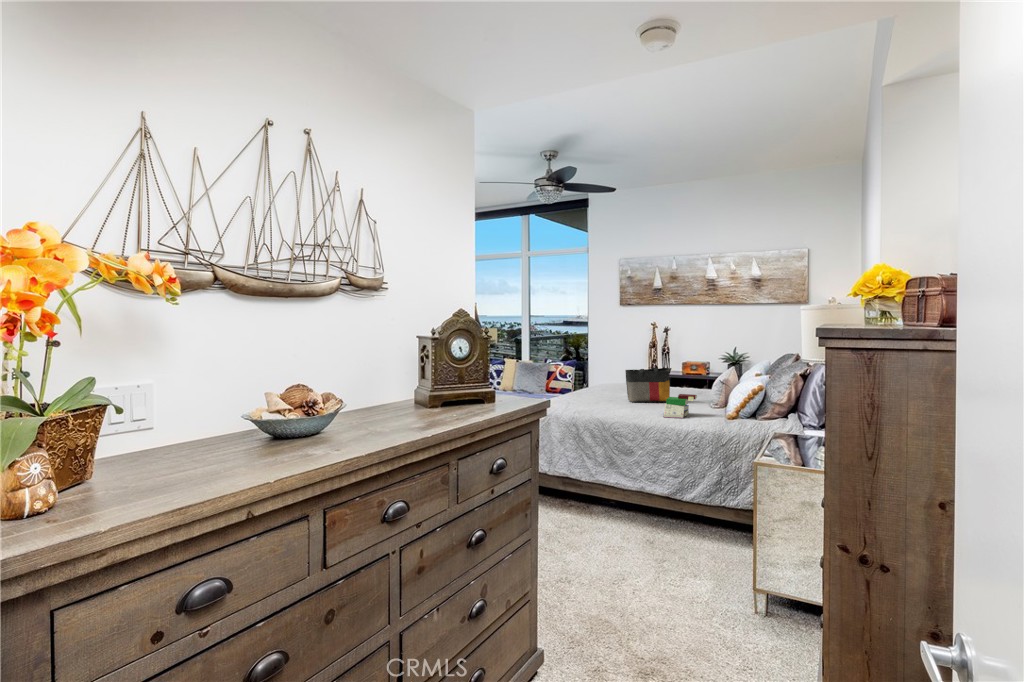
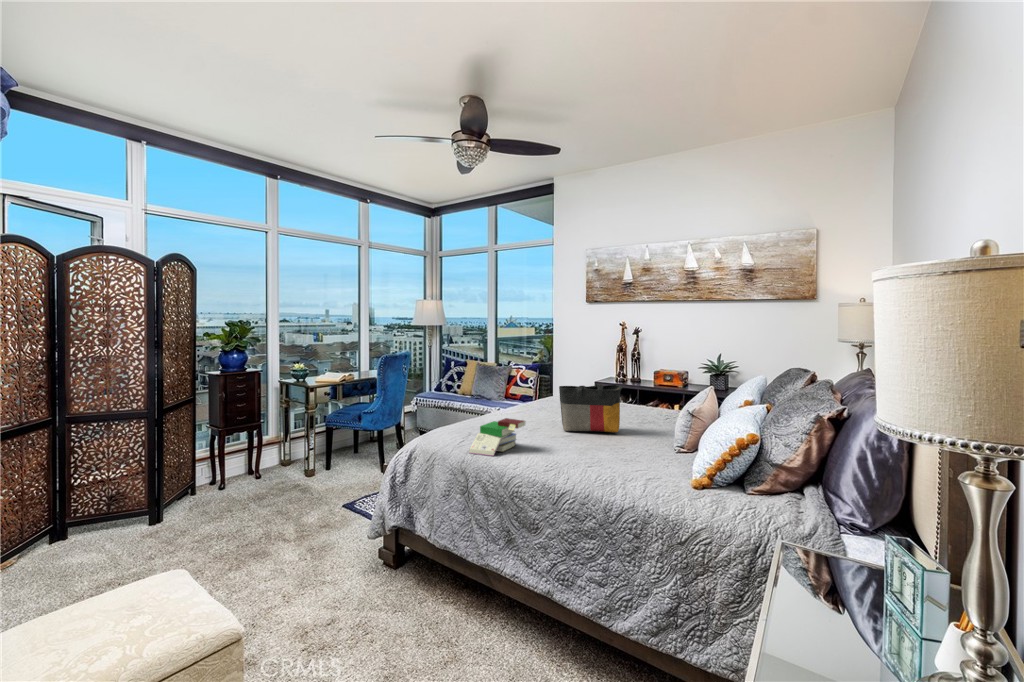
book: present [664,394,697,418] -> present [469,418,525,456]

